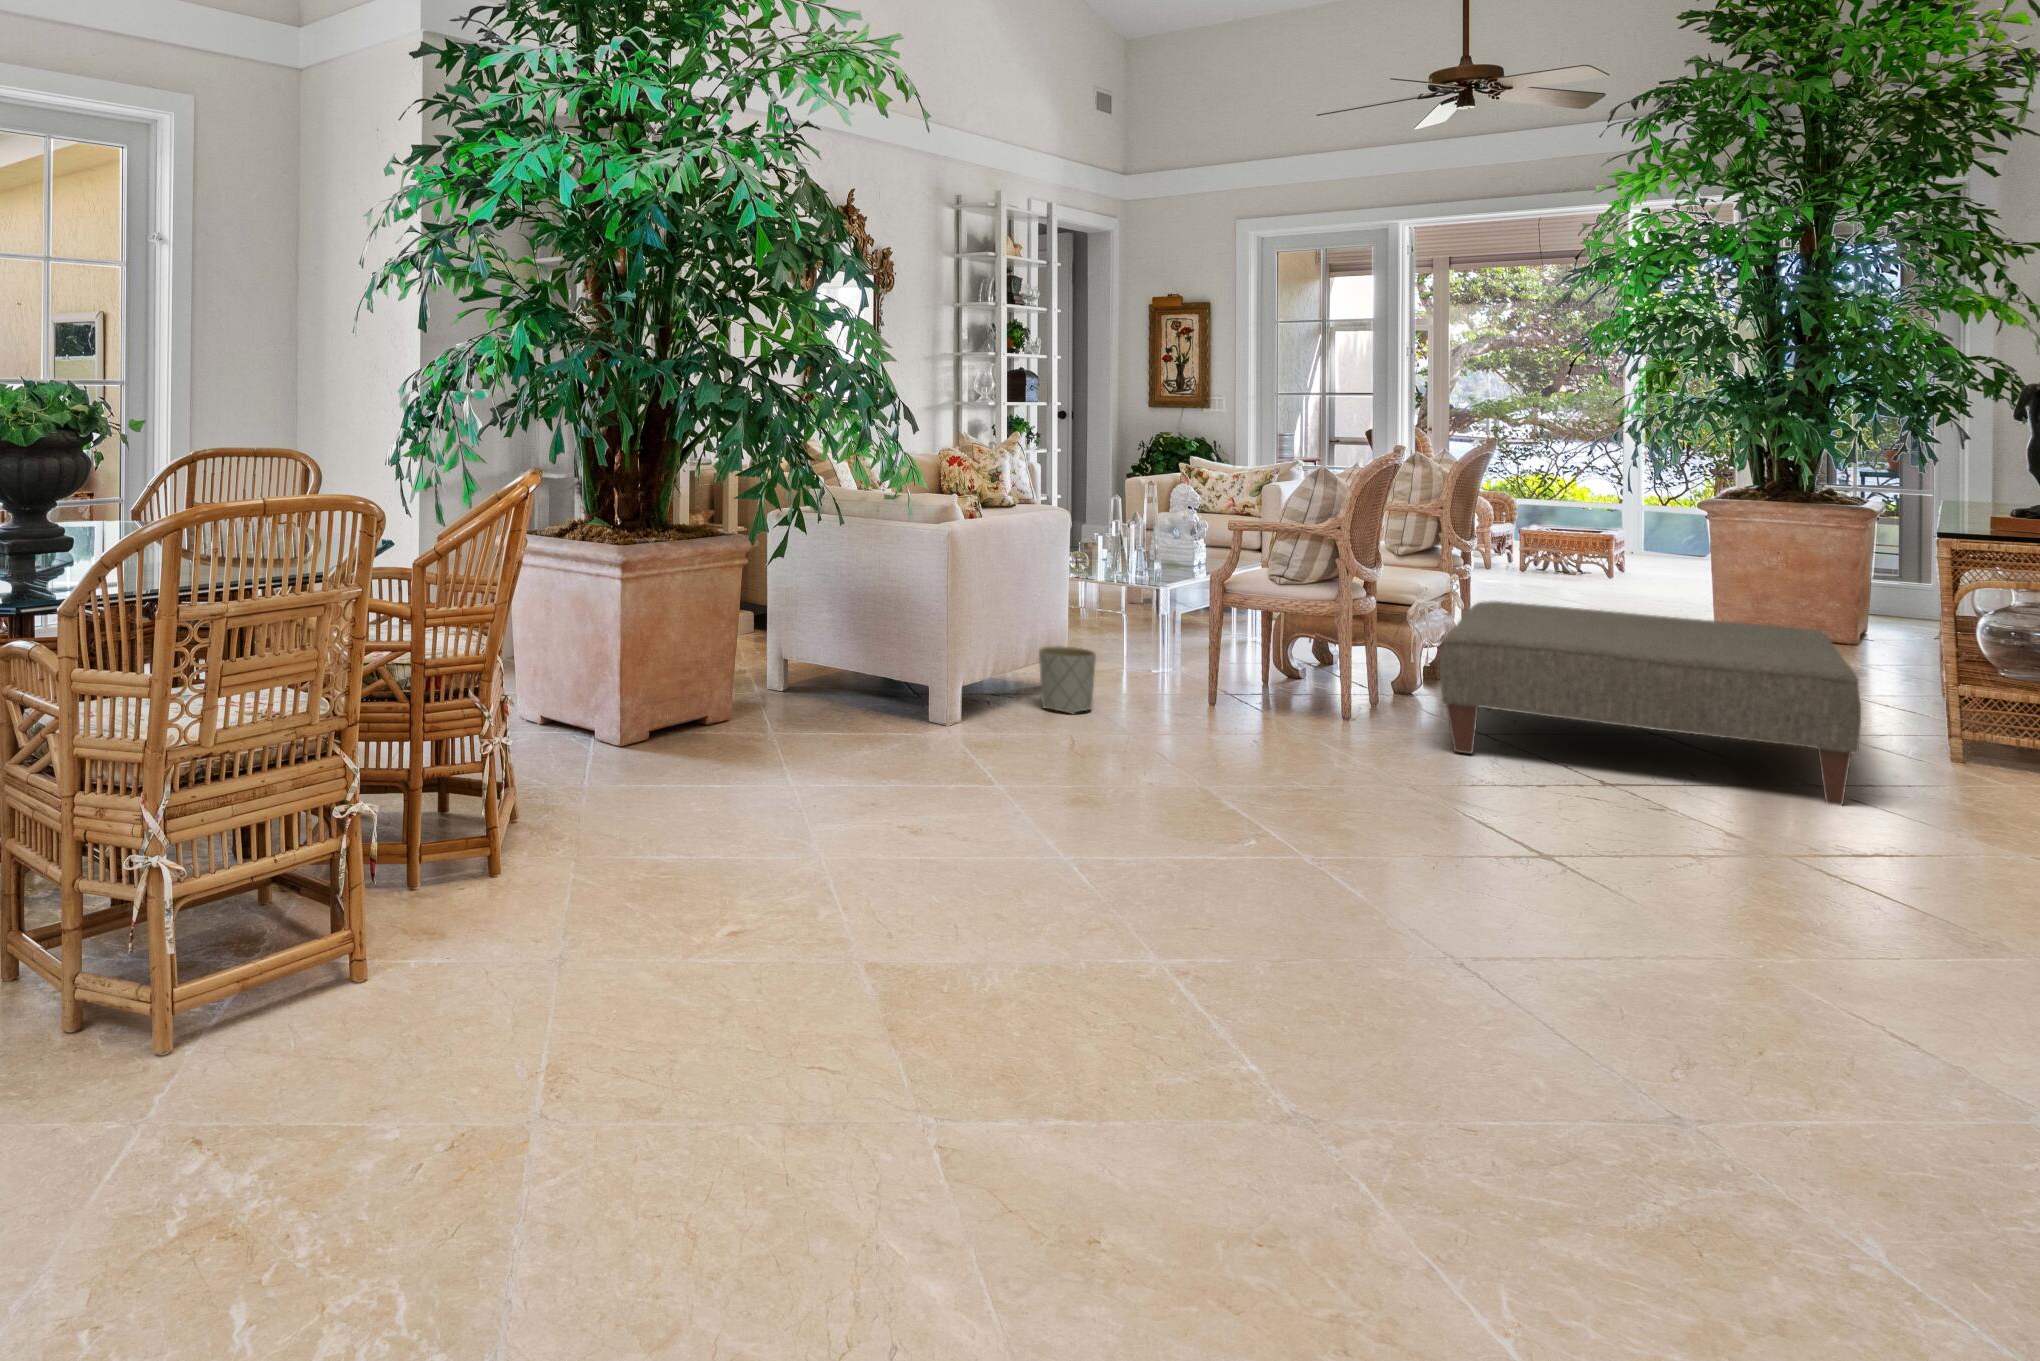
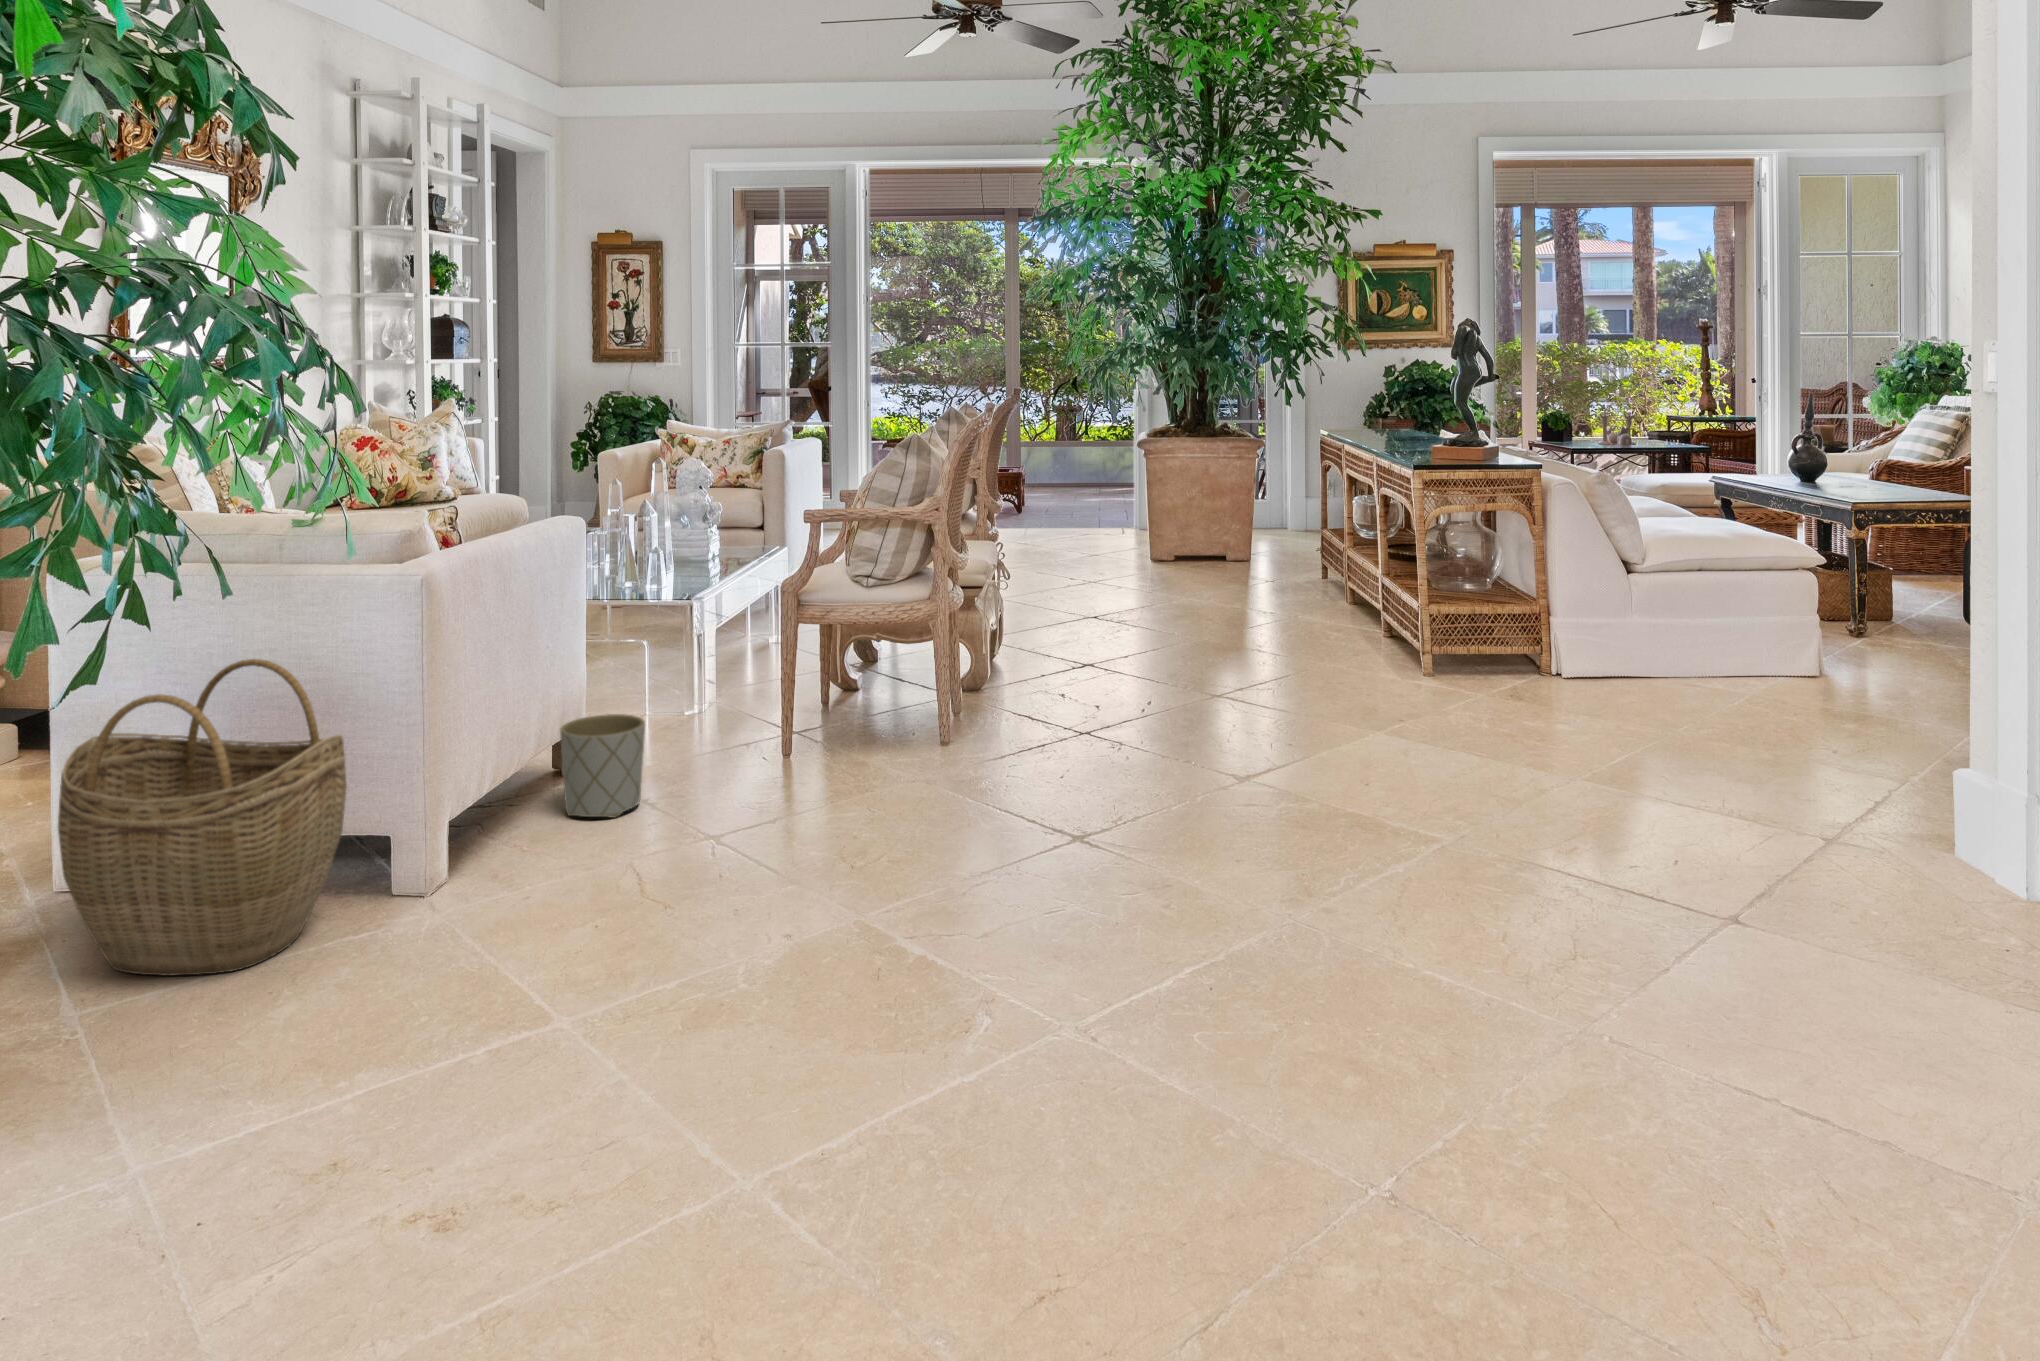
woven basket: none [768,569,903,734] -> present [58,659,347,976]
ottoman: present [1440,601,1861,806] -> none [1040,568,1451,771]

